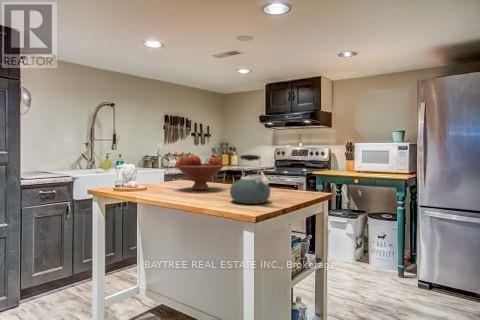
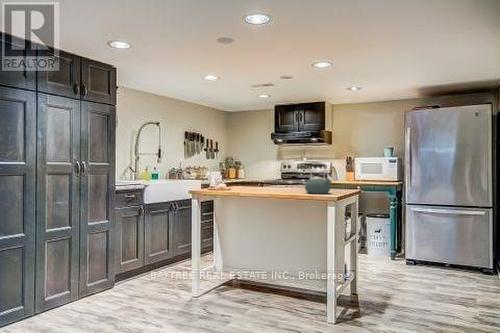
fruit bowl: present [177,155,223,190] -> none [252,166,285,190]

